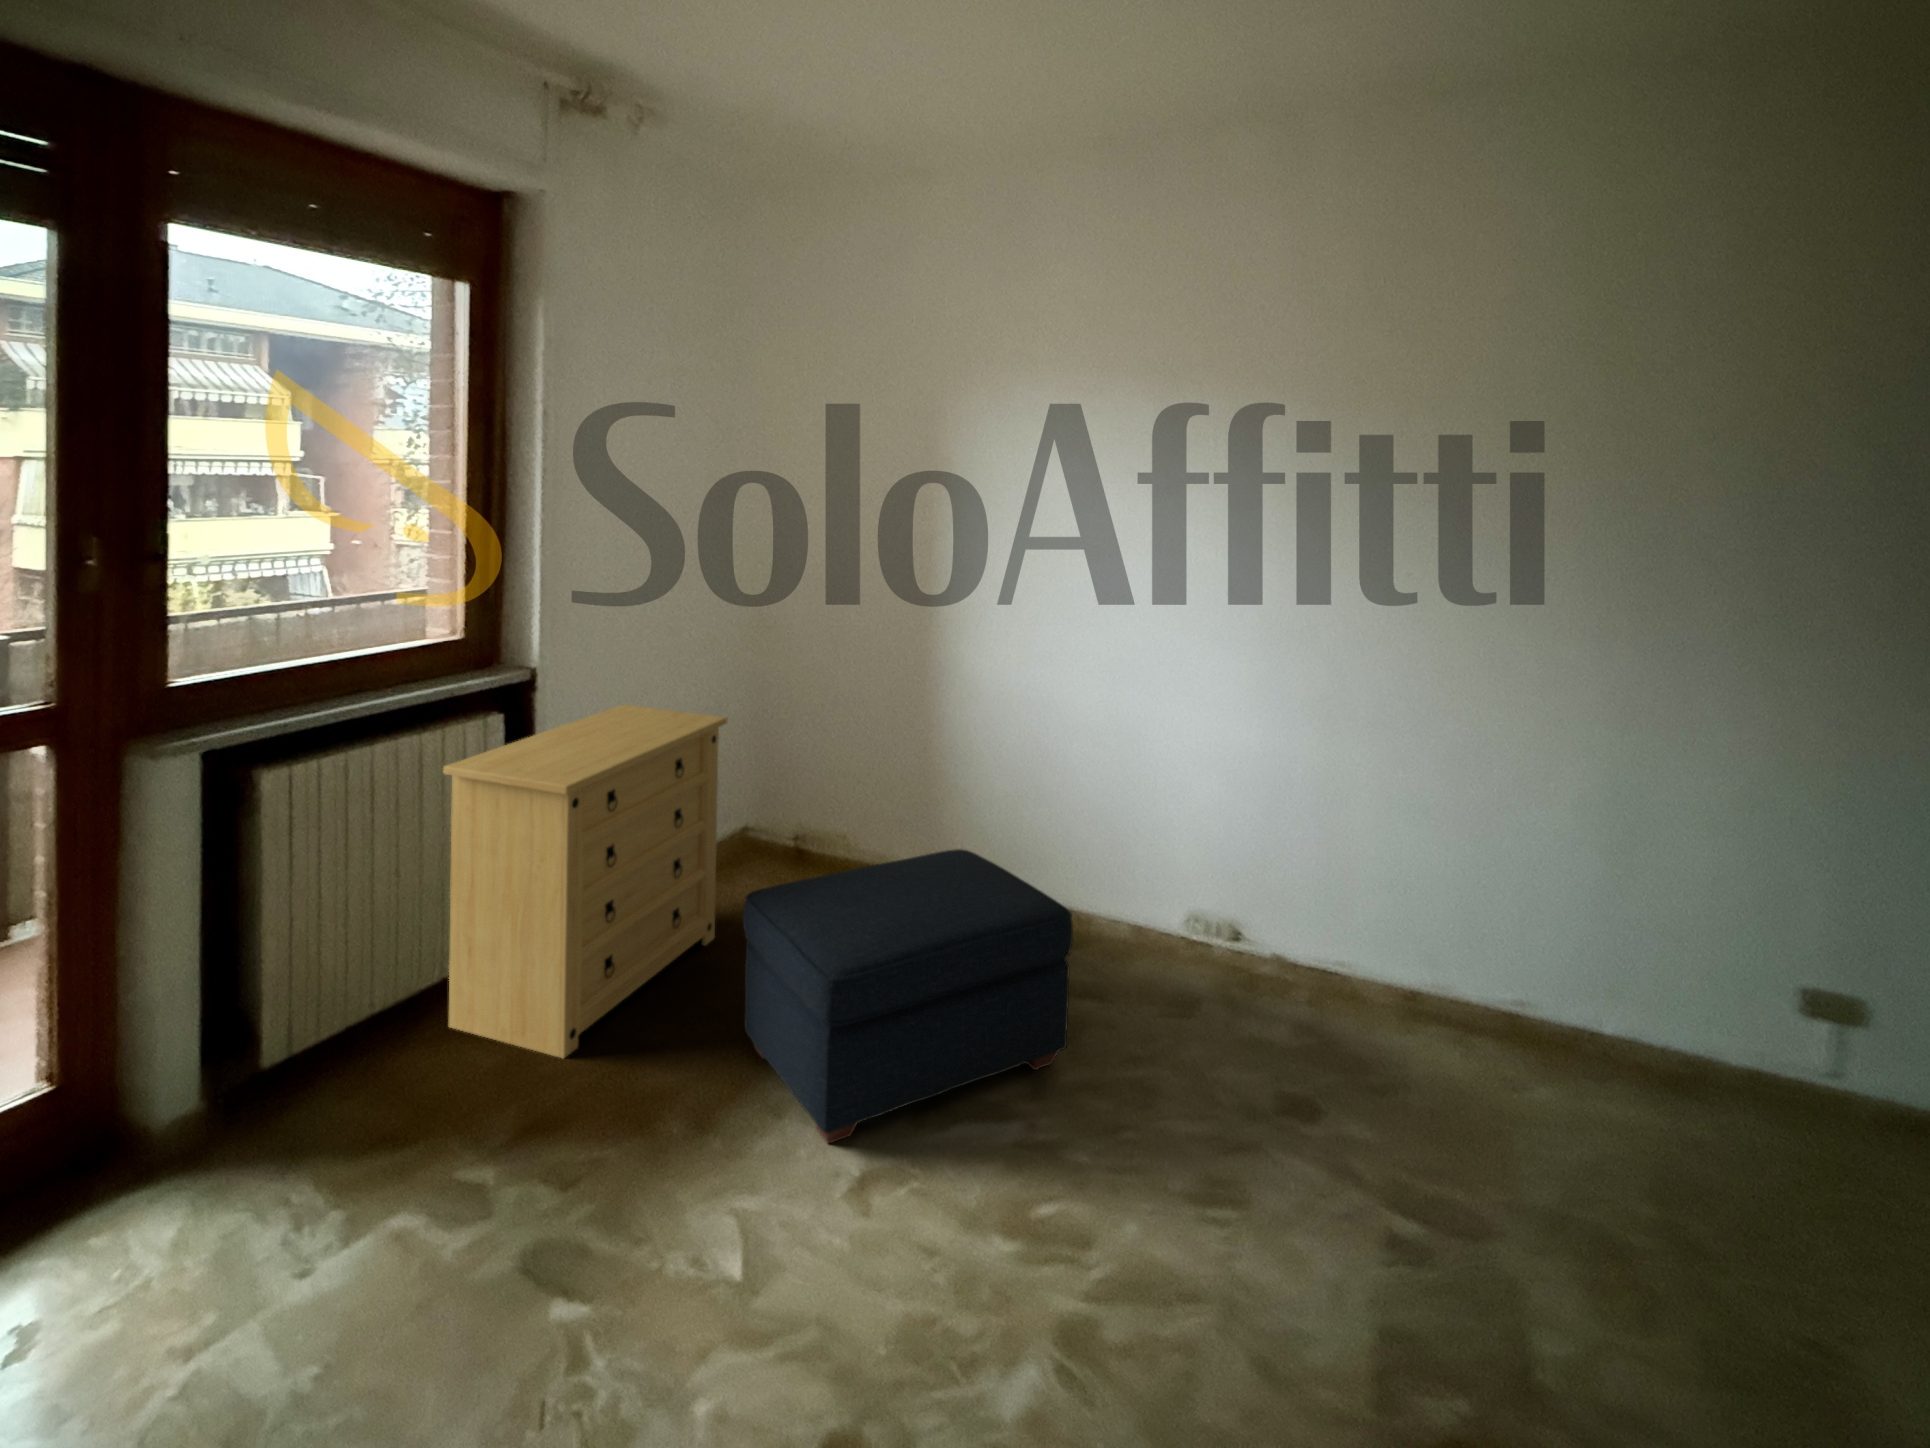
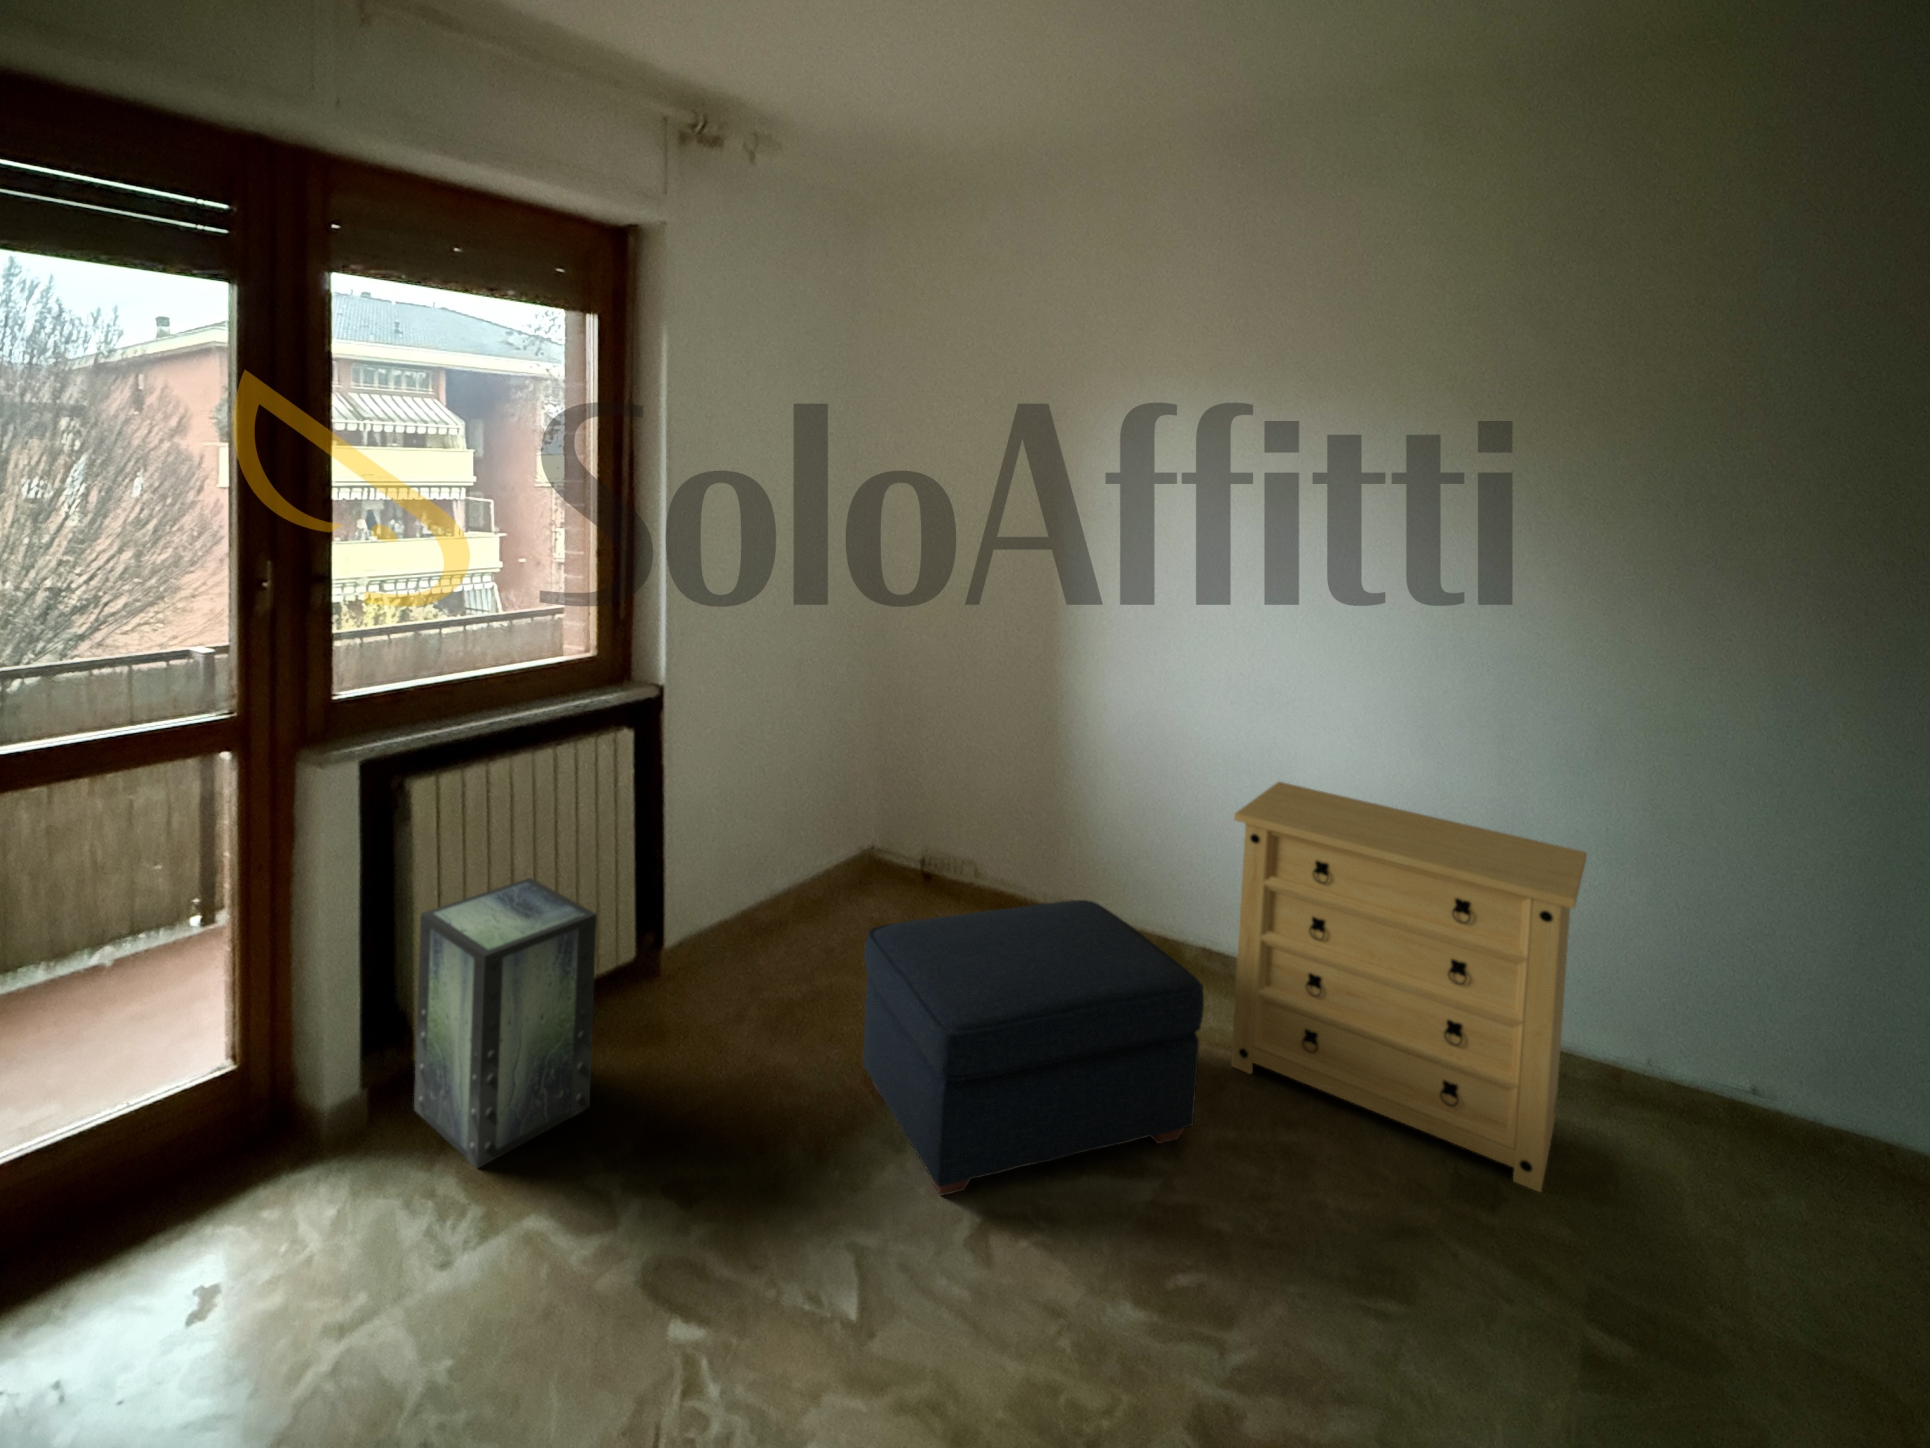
dresser: present [443,705,727,1058] -> present [1231,782,1587,1192]
storage box: none [250,874,456,1185] -> present [414,878,597,1168]

